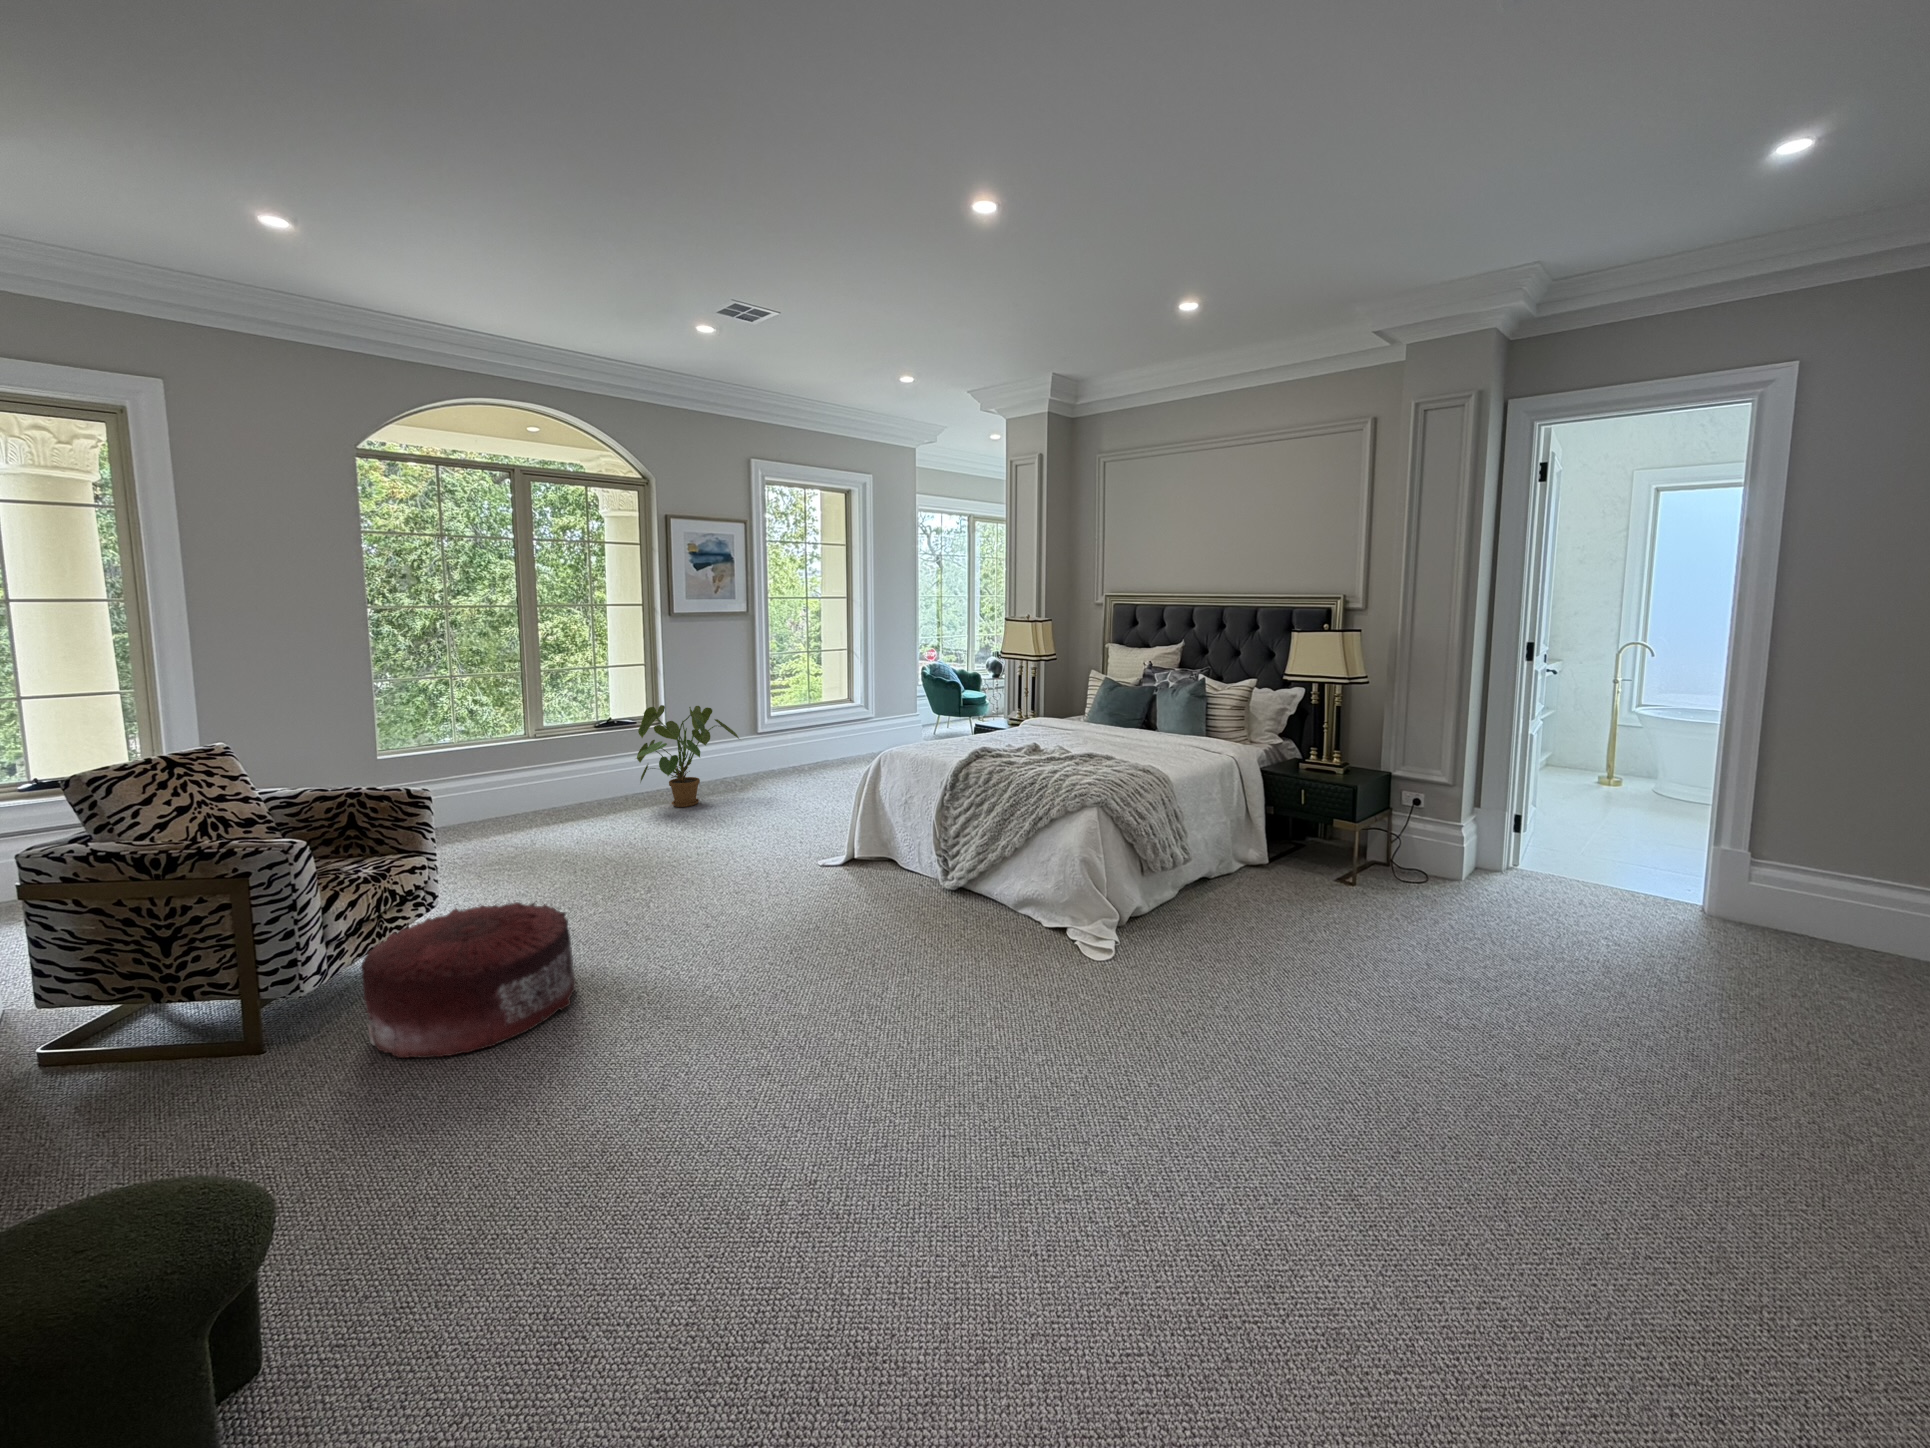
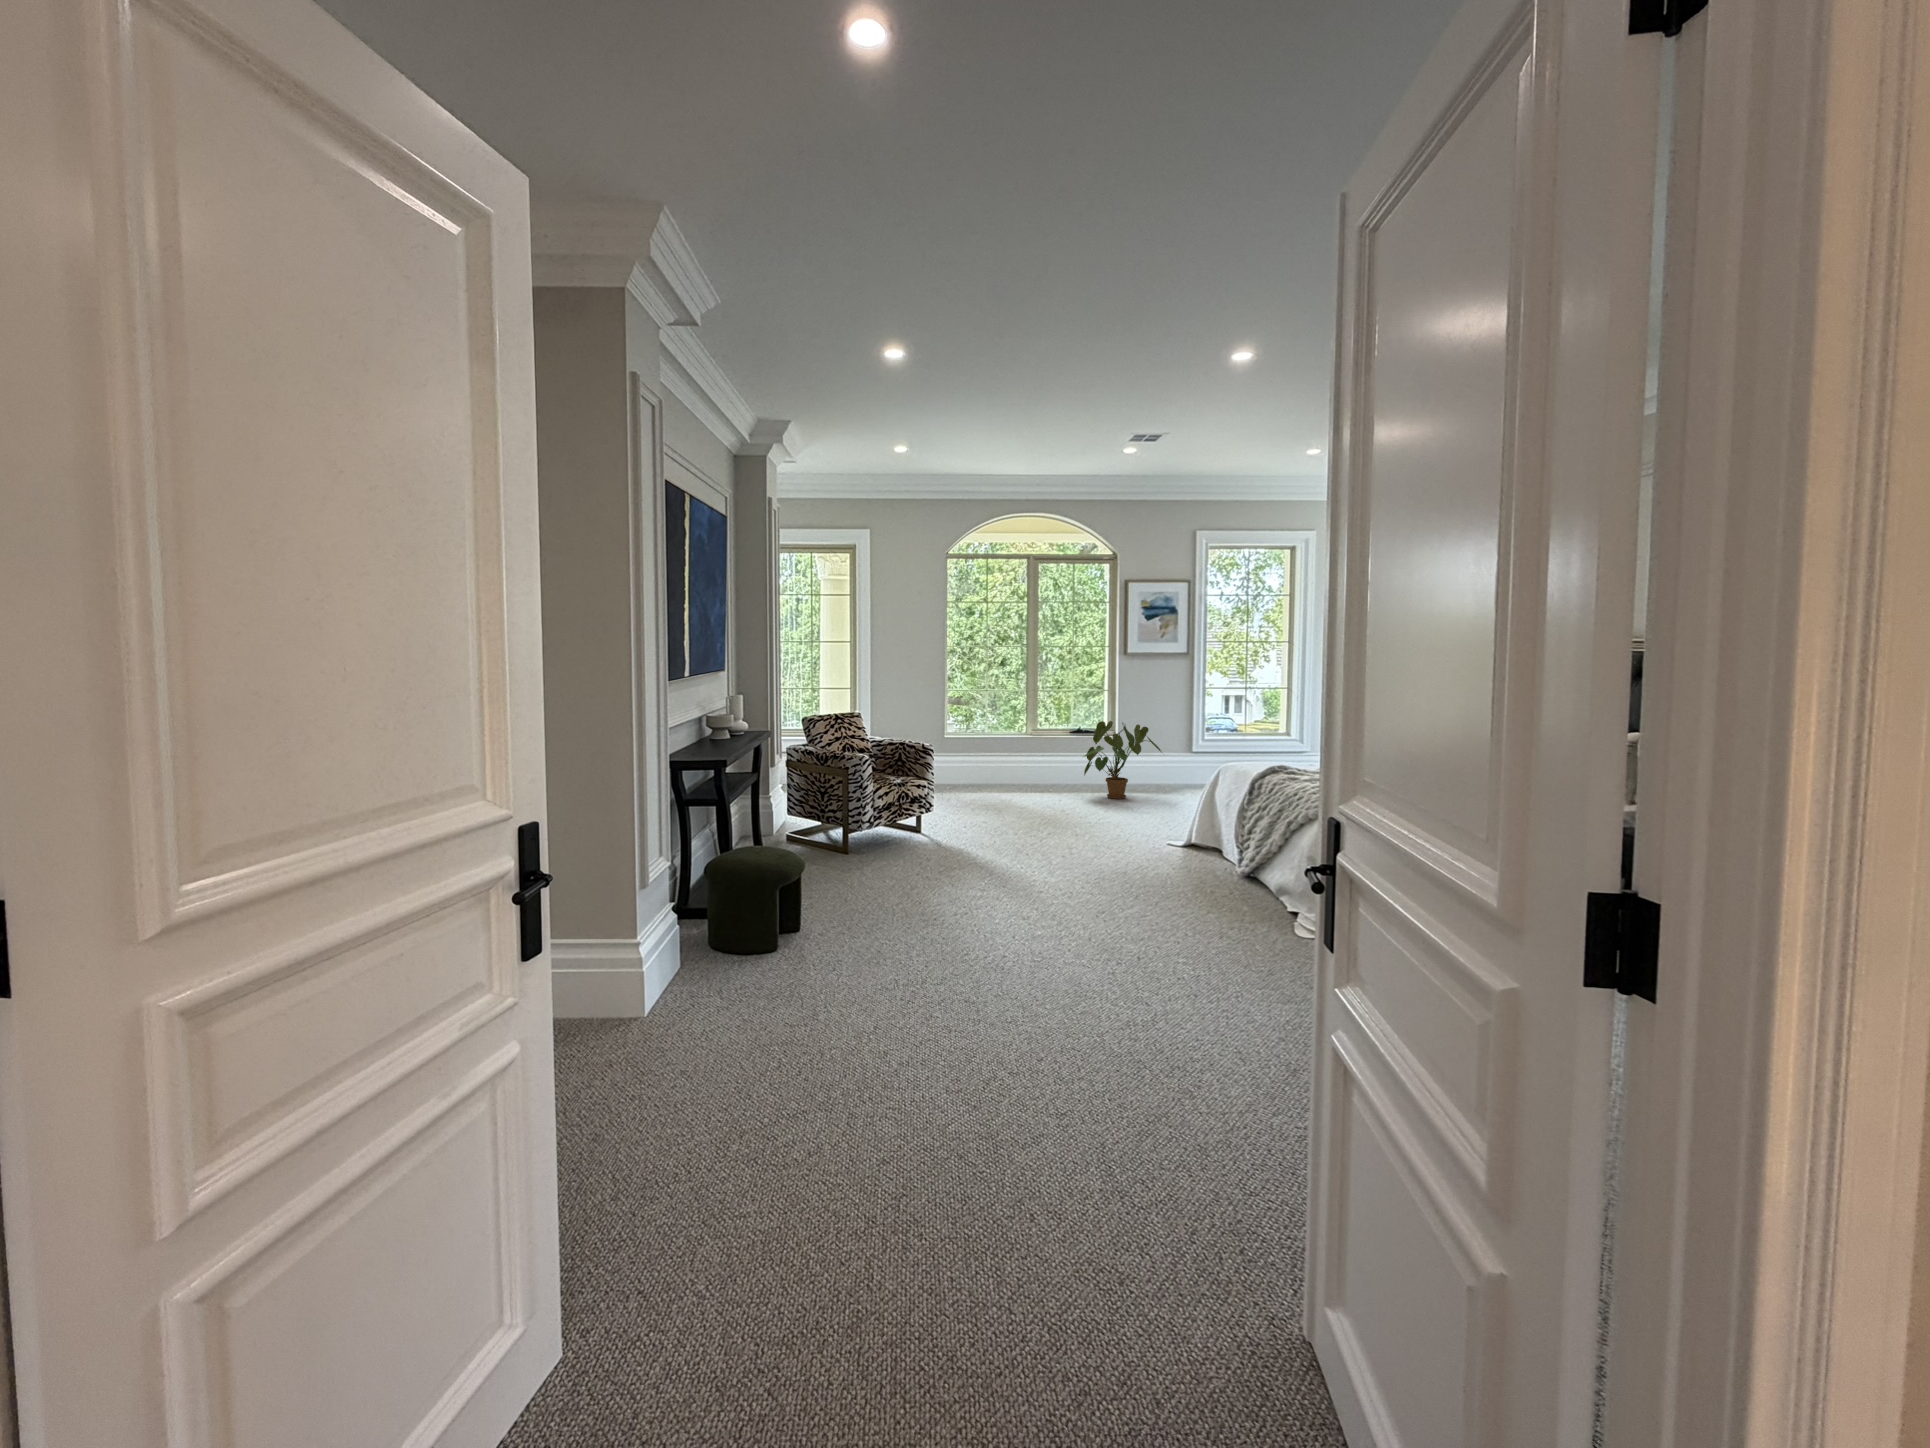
pouf: present [361,902,576,1058] -> none [876,806,971,872]

